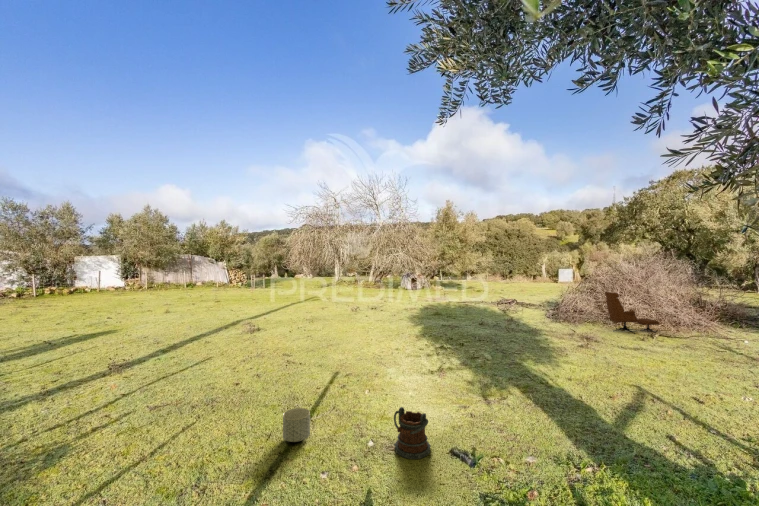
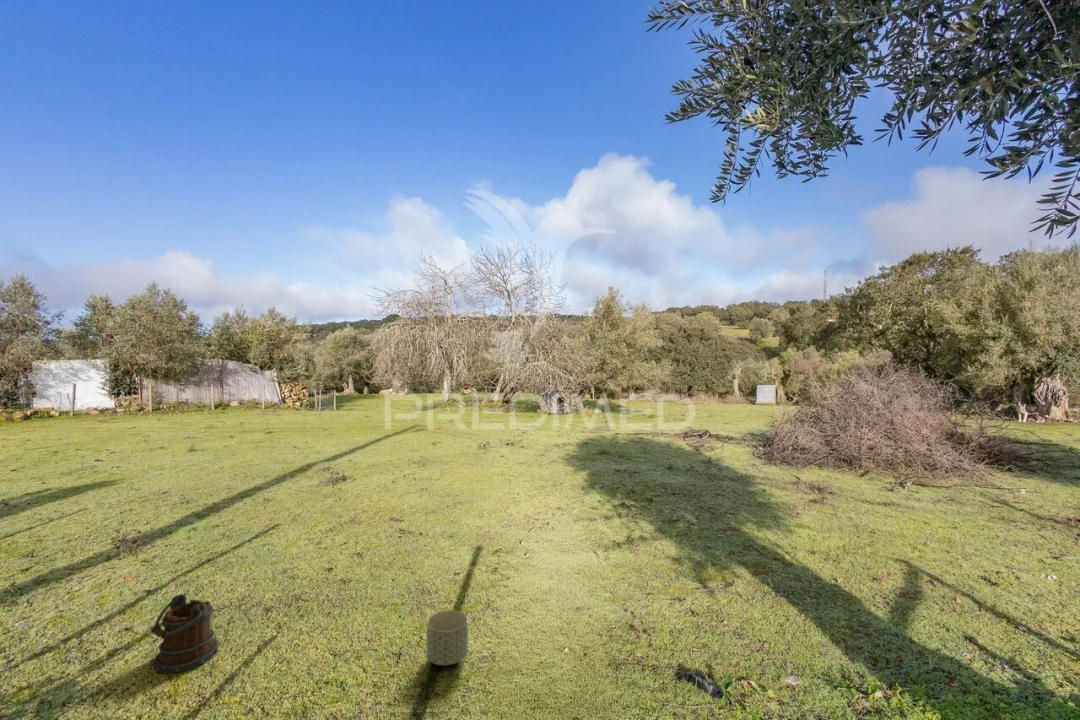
lounge chair: present [605,292,659,334] -> none [833,425,902,483]
bucket: present [394,407,431,459] -> present [151,594,219,673]

